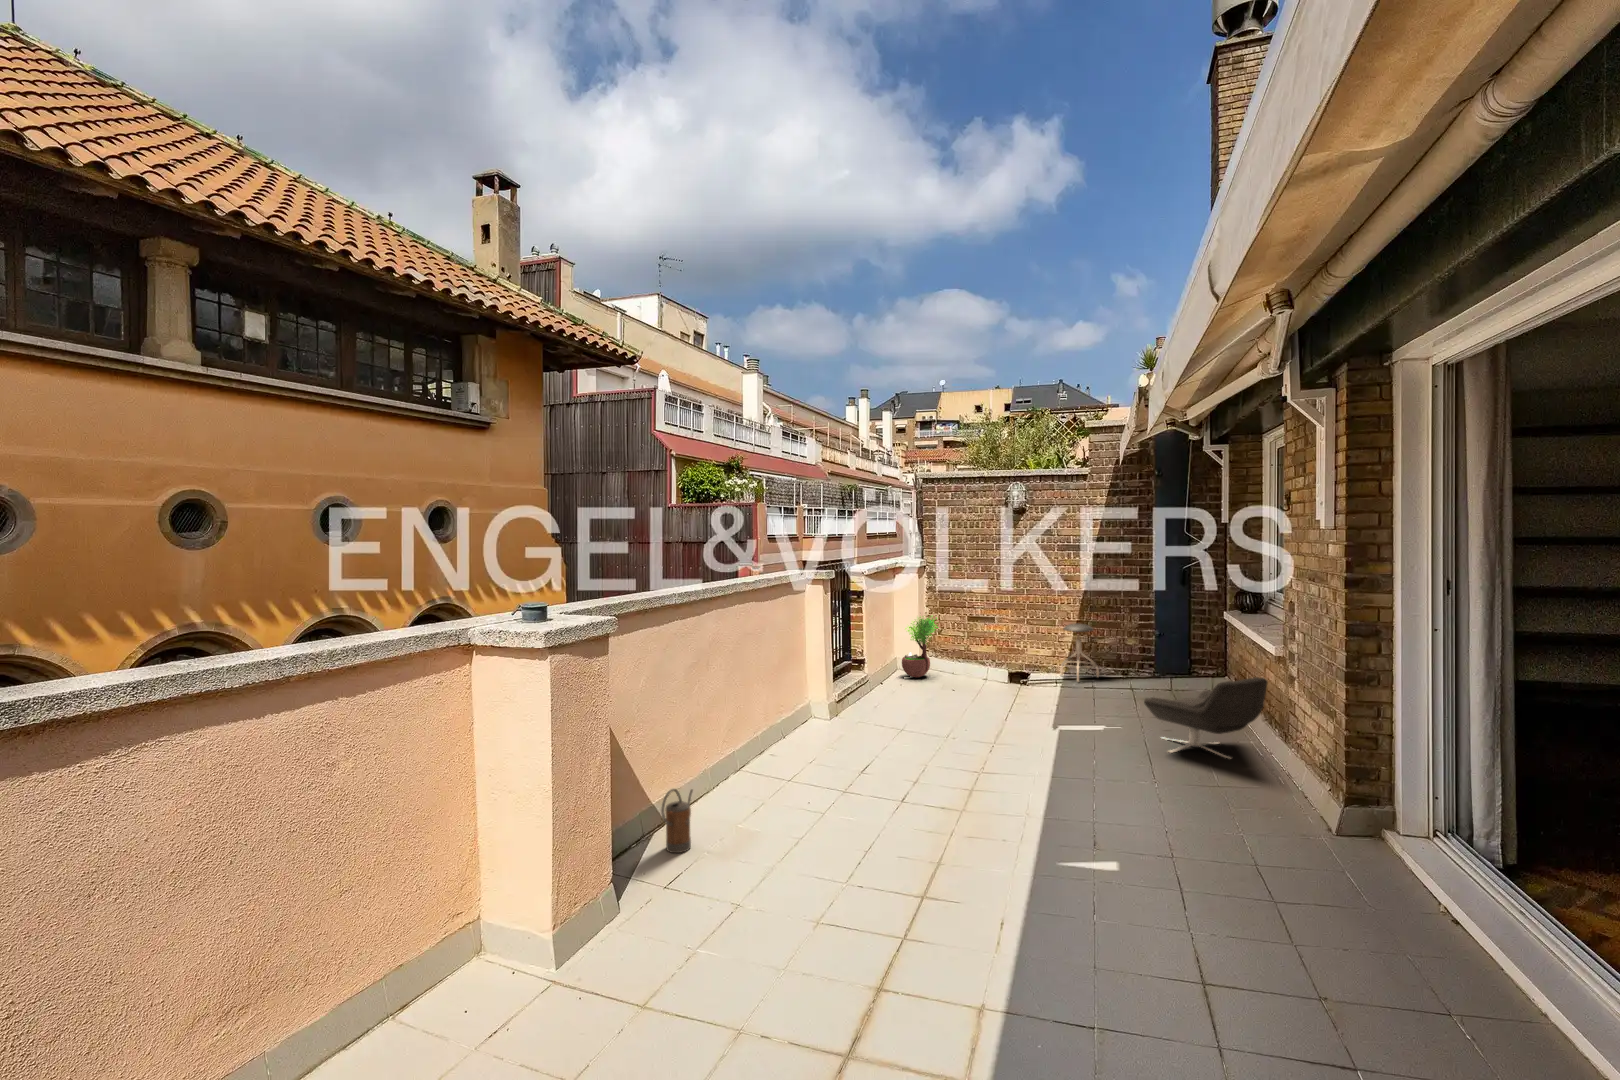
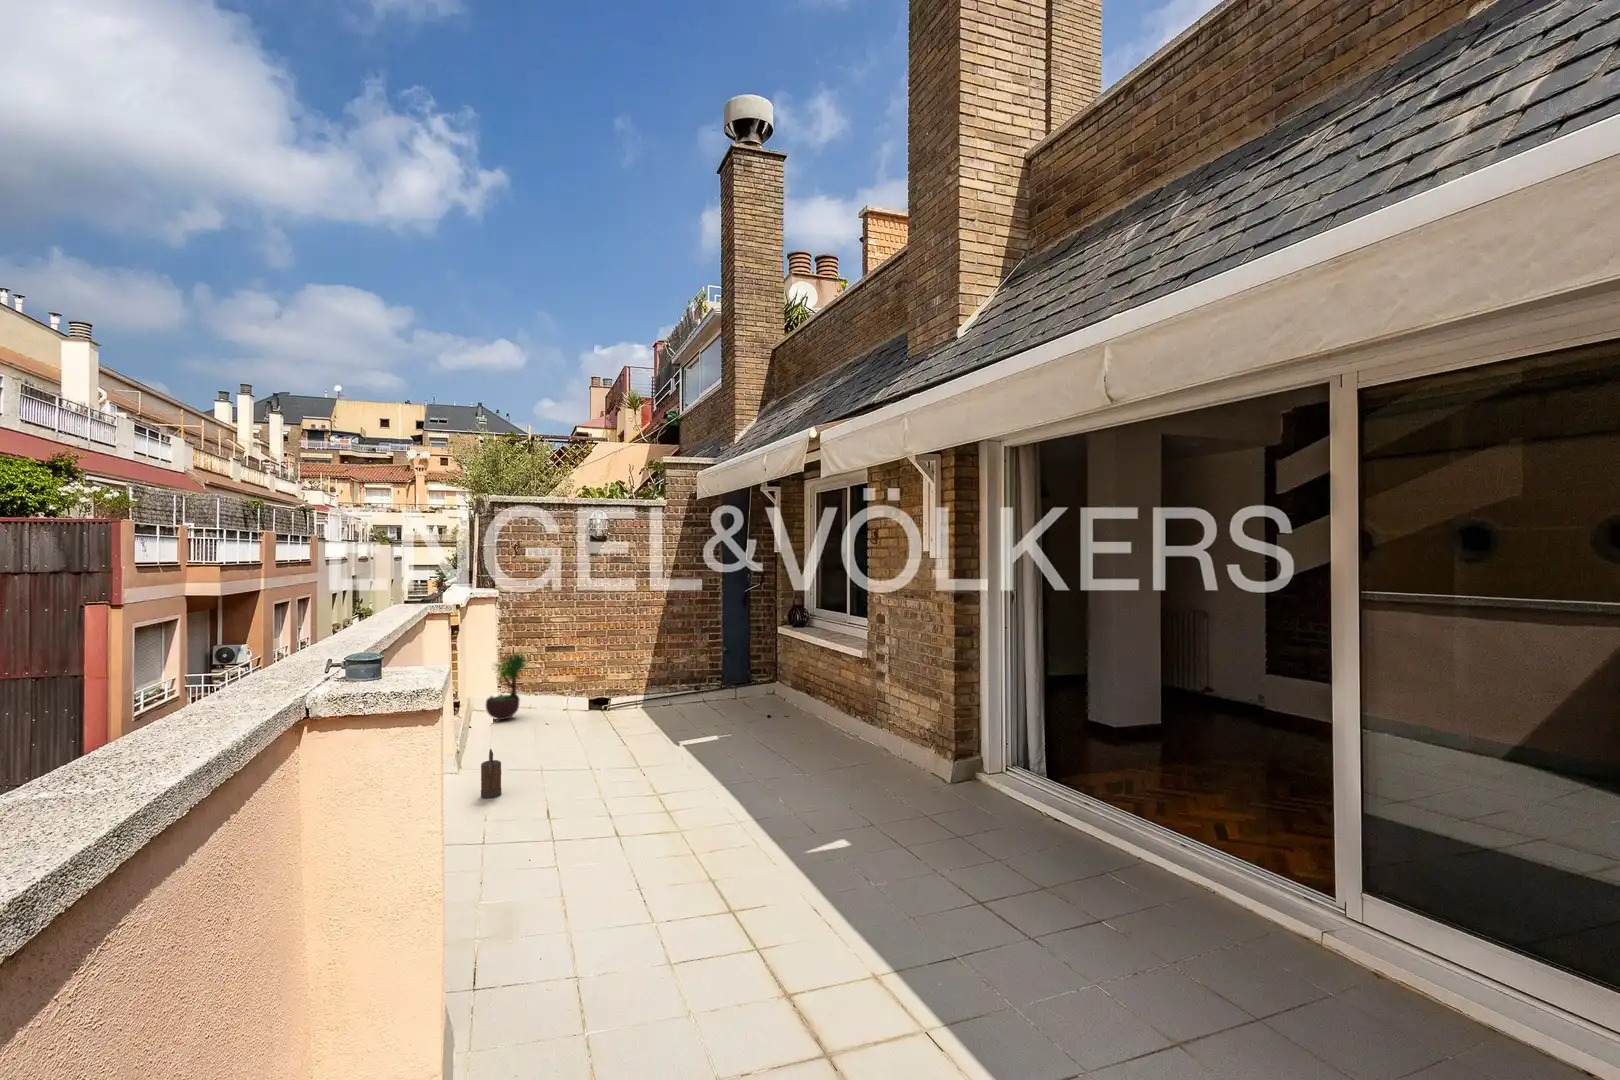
stool: present [1061,624,1099,682] -> none [642,646,676,701]
lounge chair: present [1144,677,1268,759] -> none [779,669,859,739]
watering can: present [661,789,693,853] -> present [481,749,501,798]

